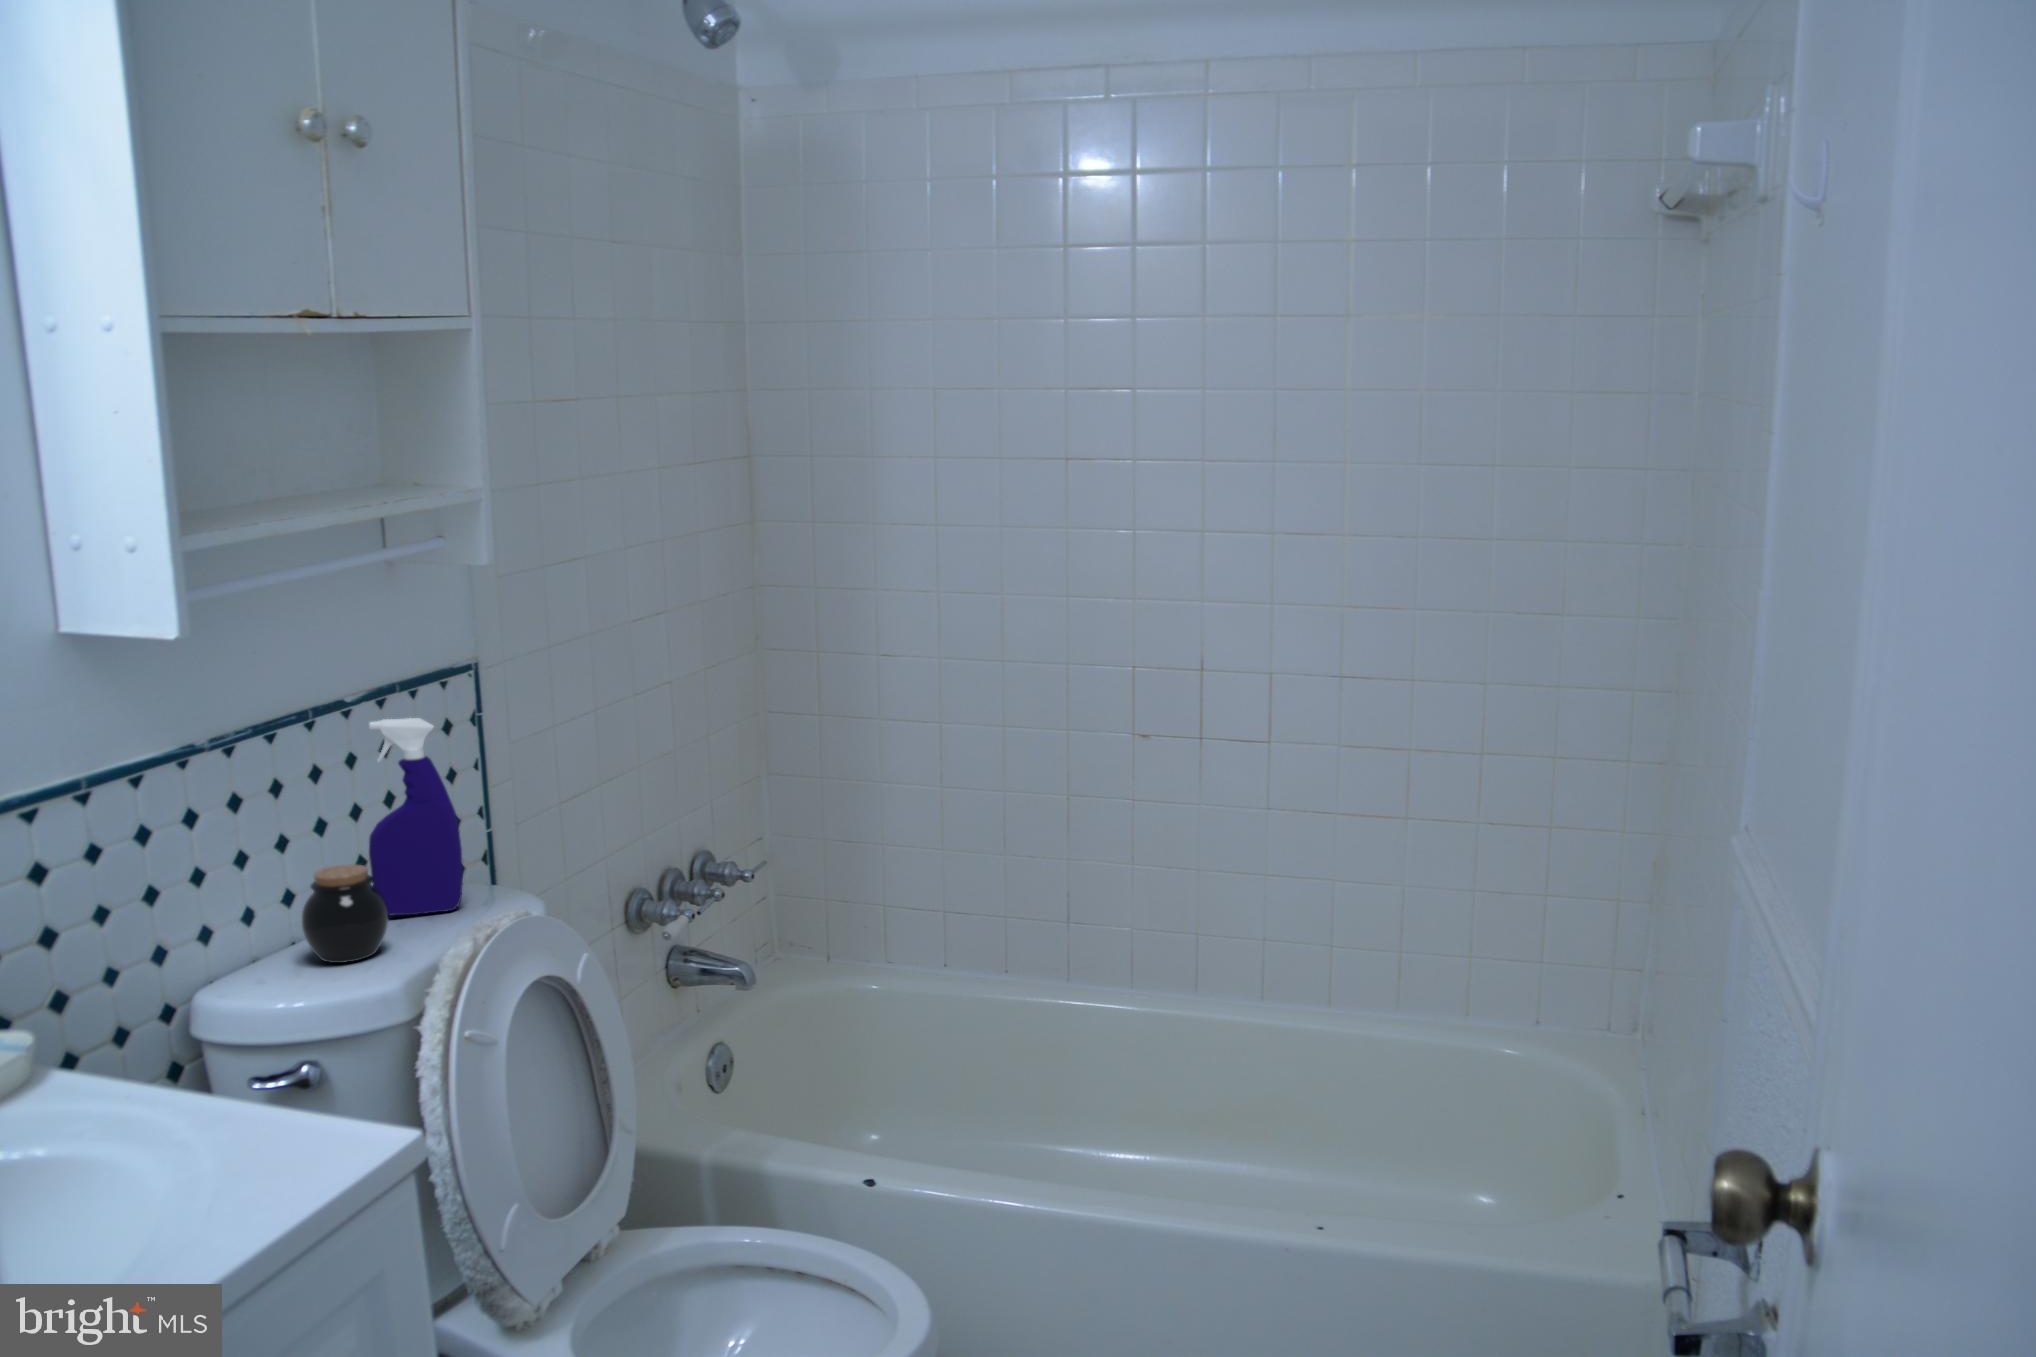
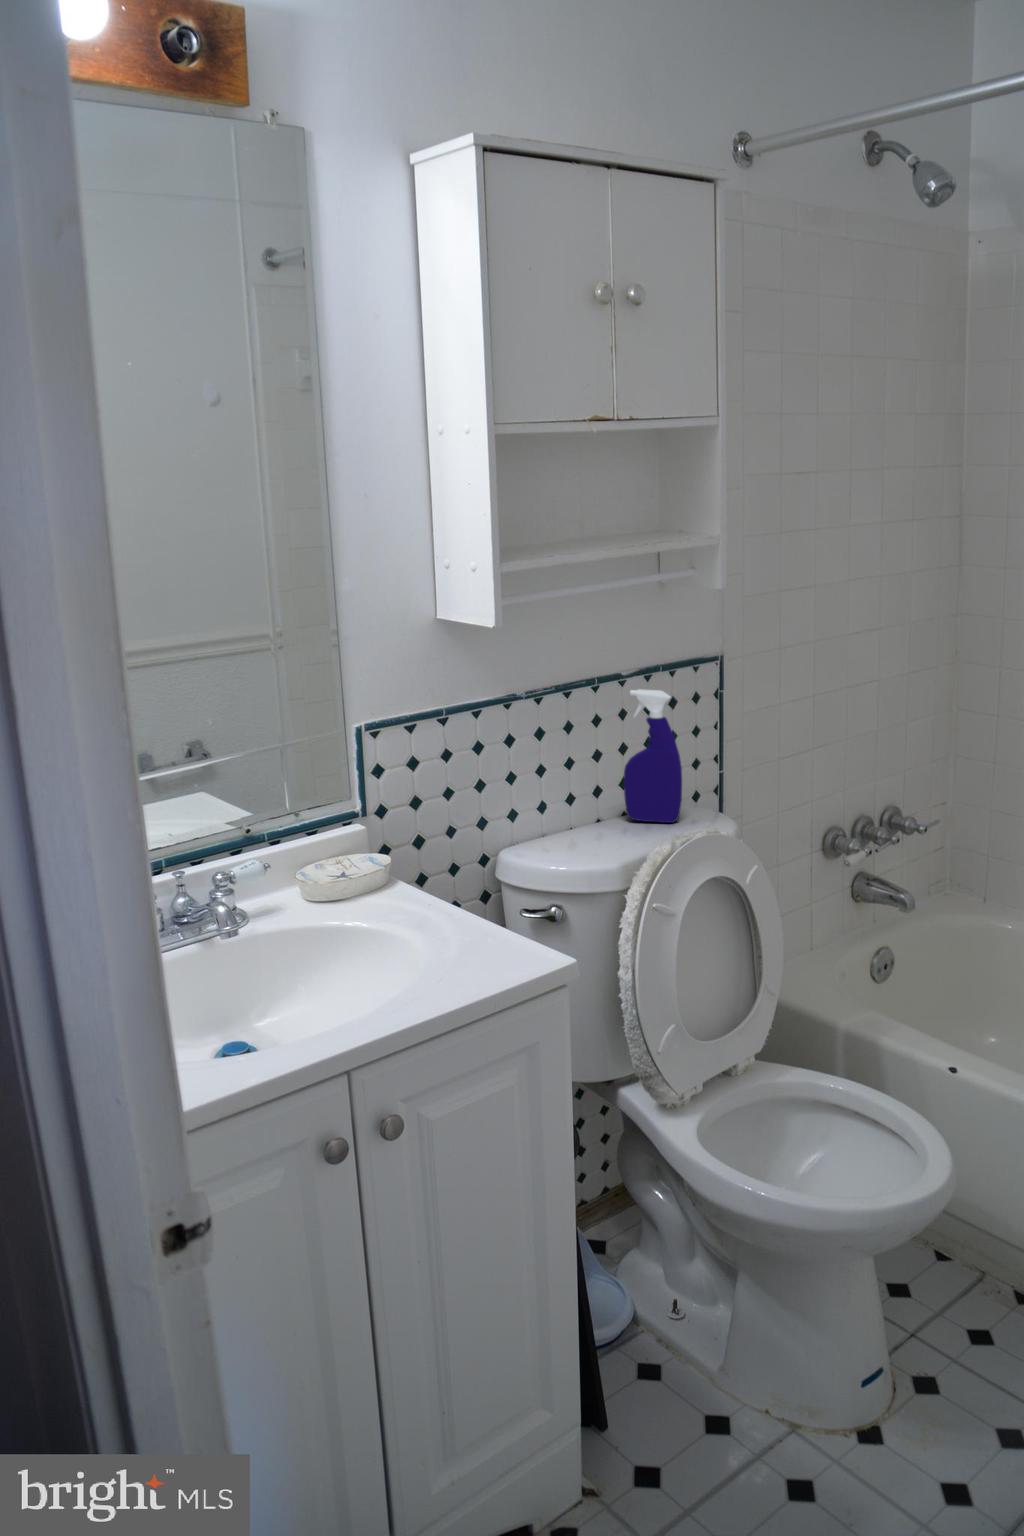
jar: present [302,864,388,963] -> none [569,783,622,846]

